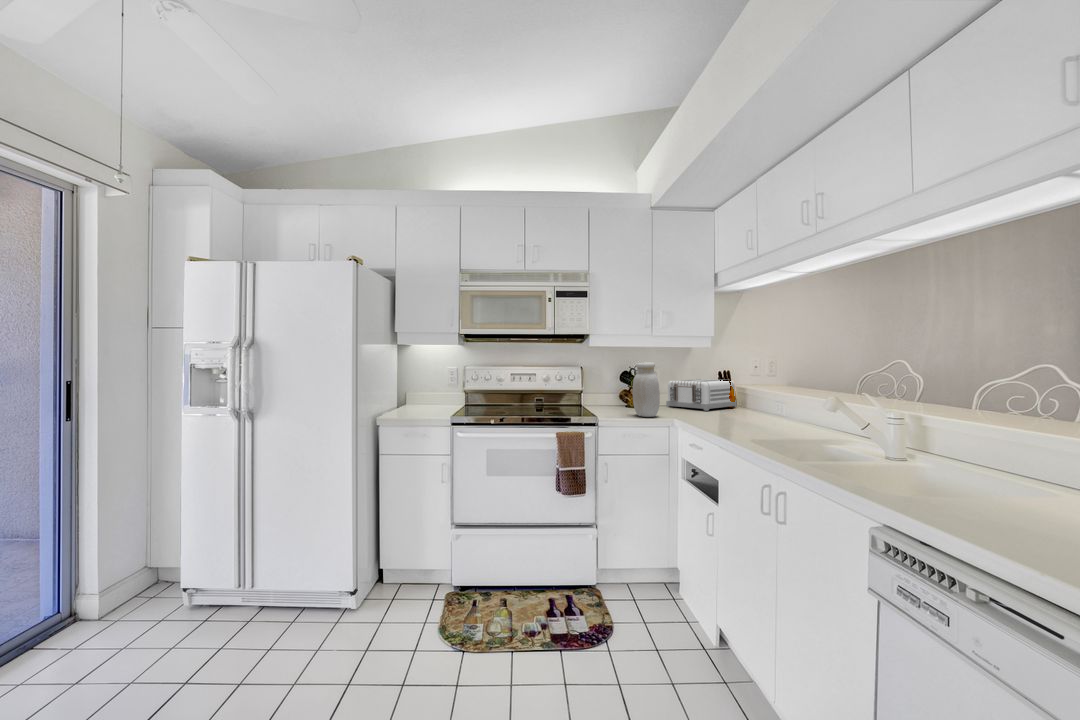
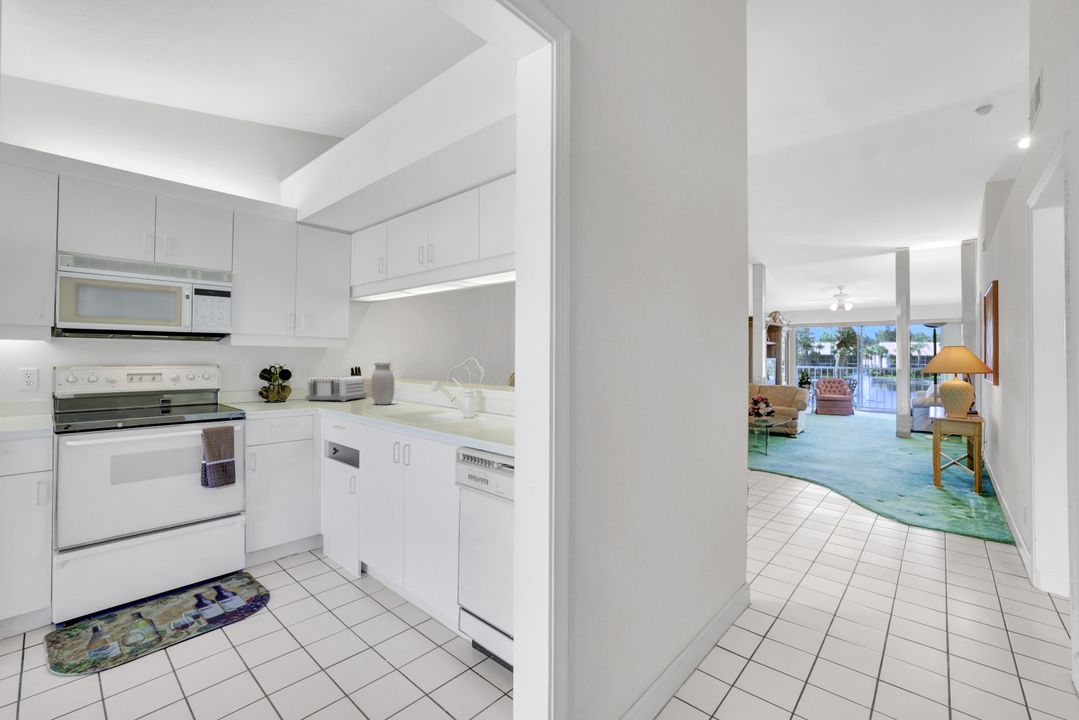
jar: present [633,362,660,417] -> present [371,361,394,404]

